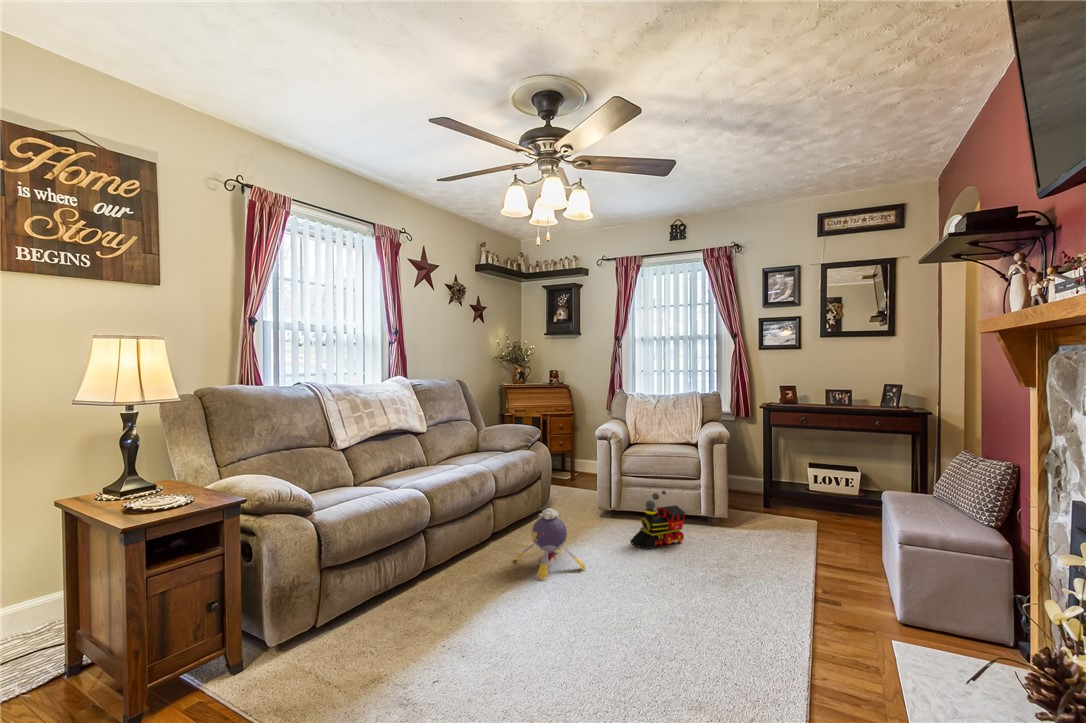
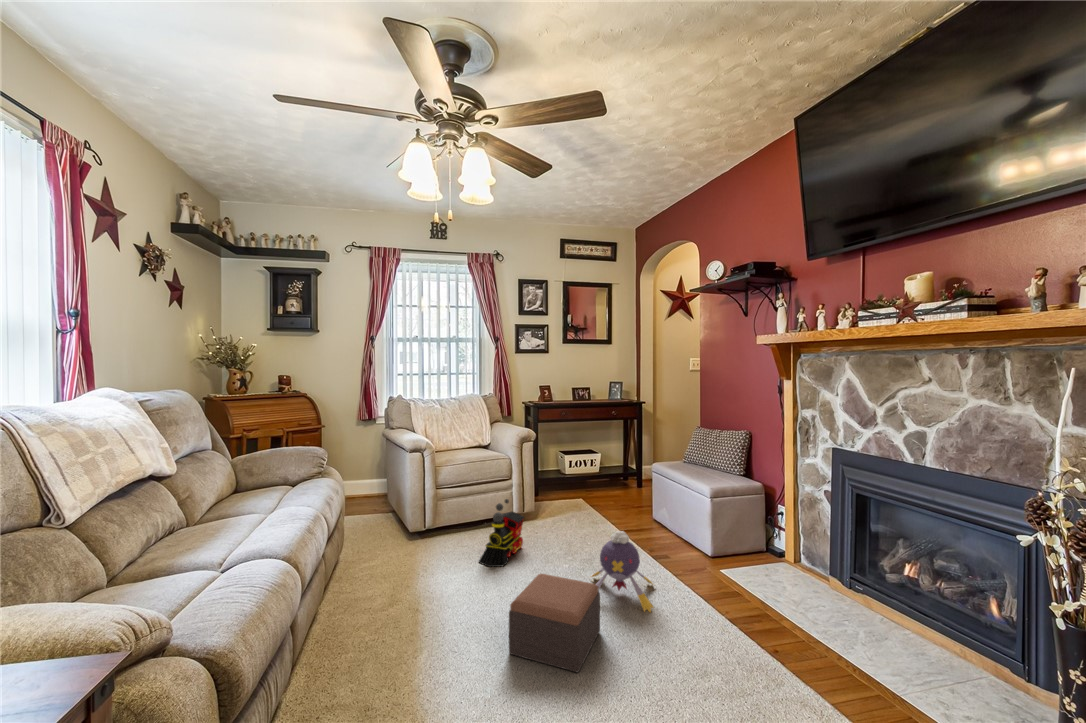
plush toy: present [514,508,585,580] -> present [592,531,653,612]
footstool: none [570,547,655,626] -> present [509,574,600,672]

